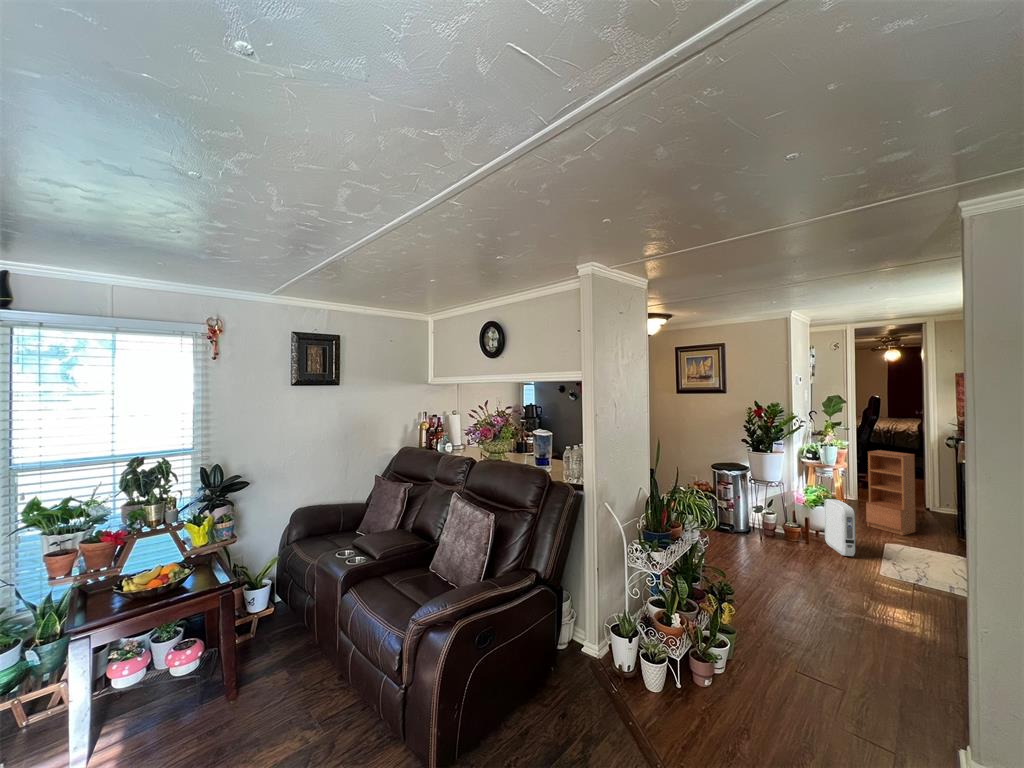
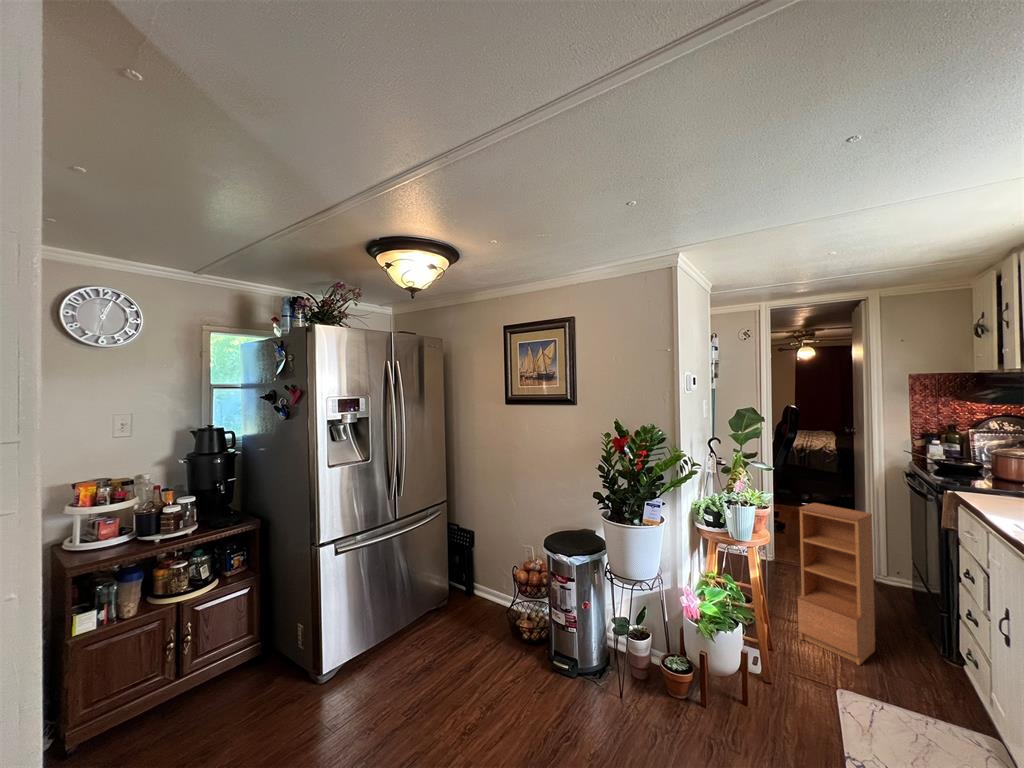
air purifier: present [824,499,855,556] -> none [734,620,796,766]

